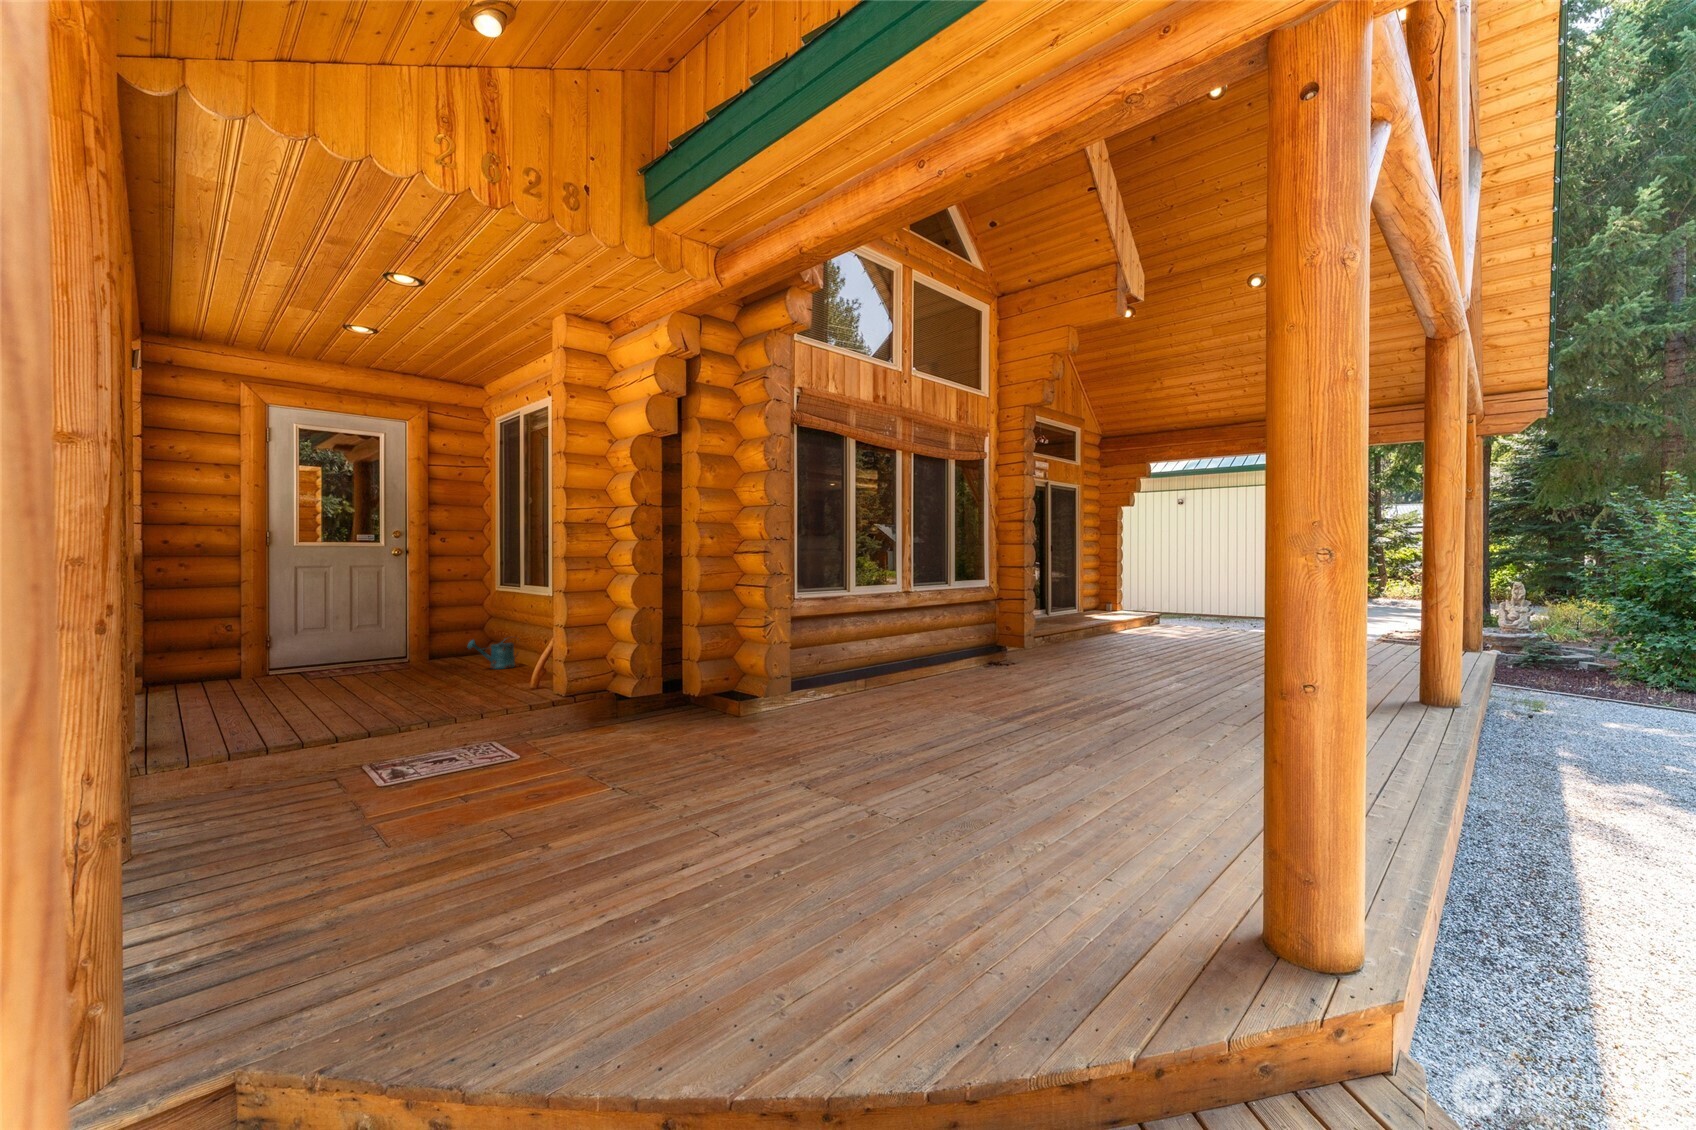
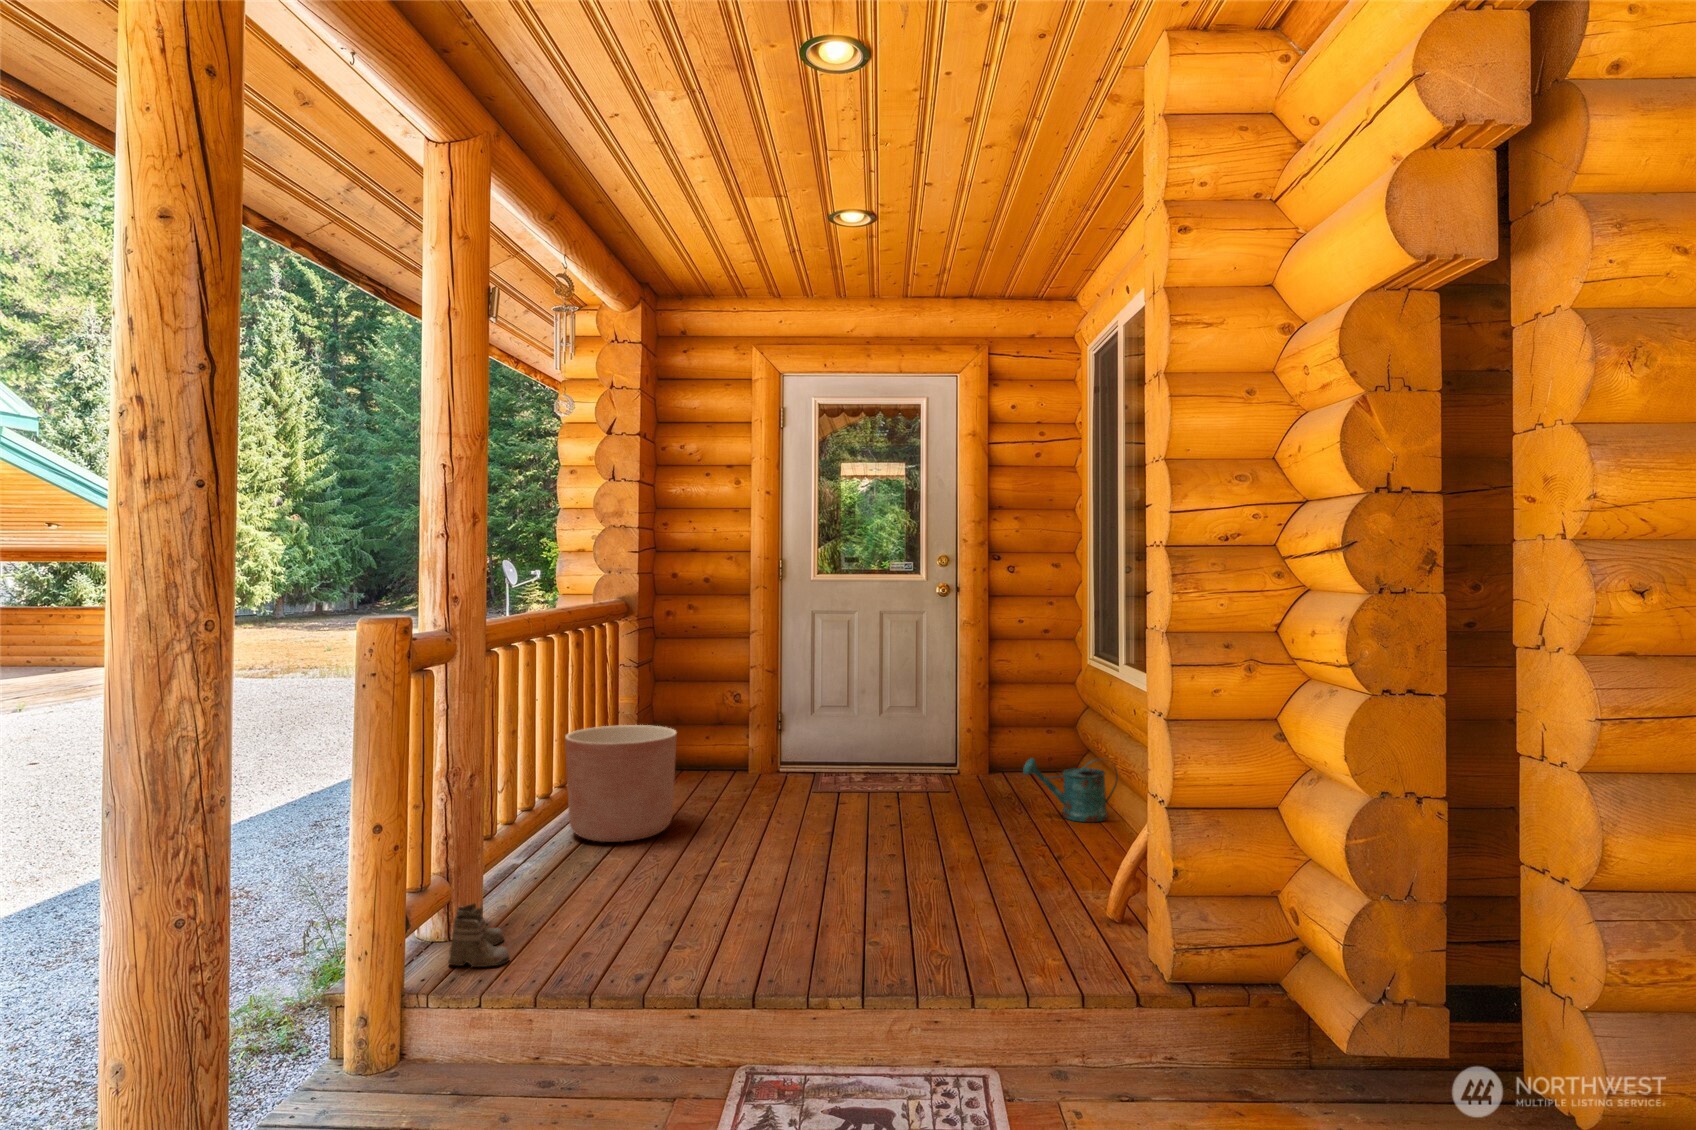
planter: none [117,640,222,716] -> present [565,725,677,842]
boots: none [126,726,186,758] -> present [448,903,510,967]

